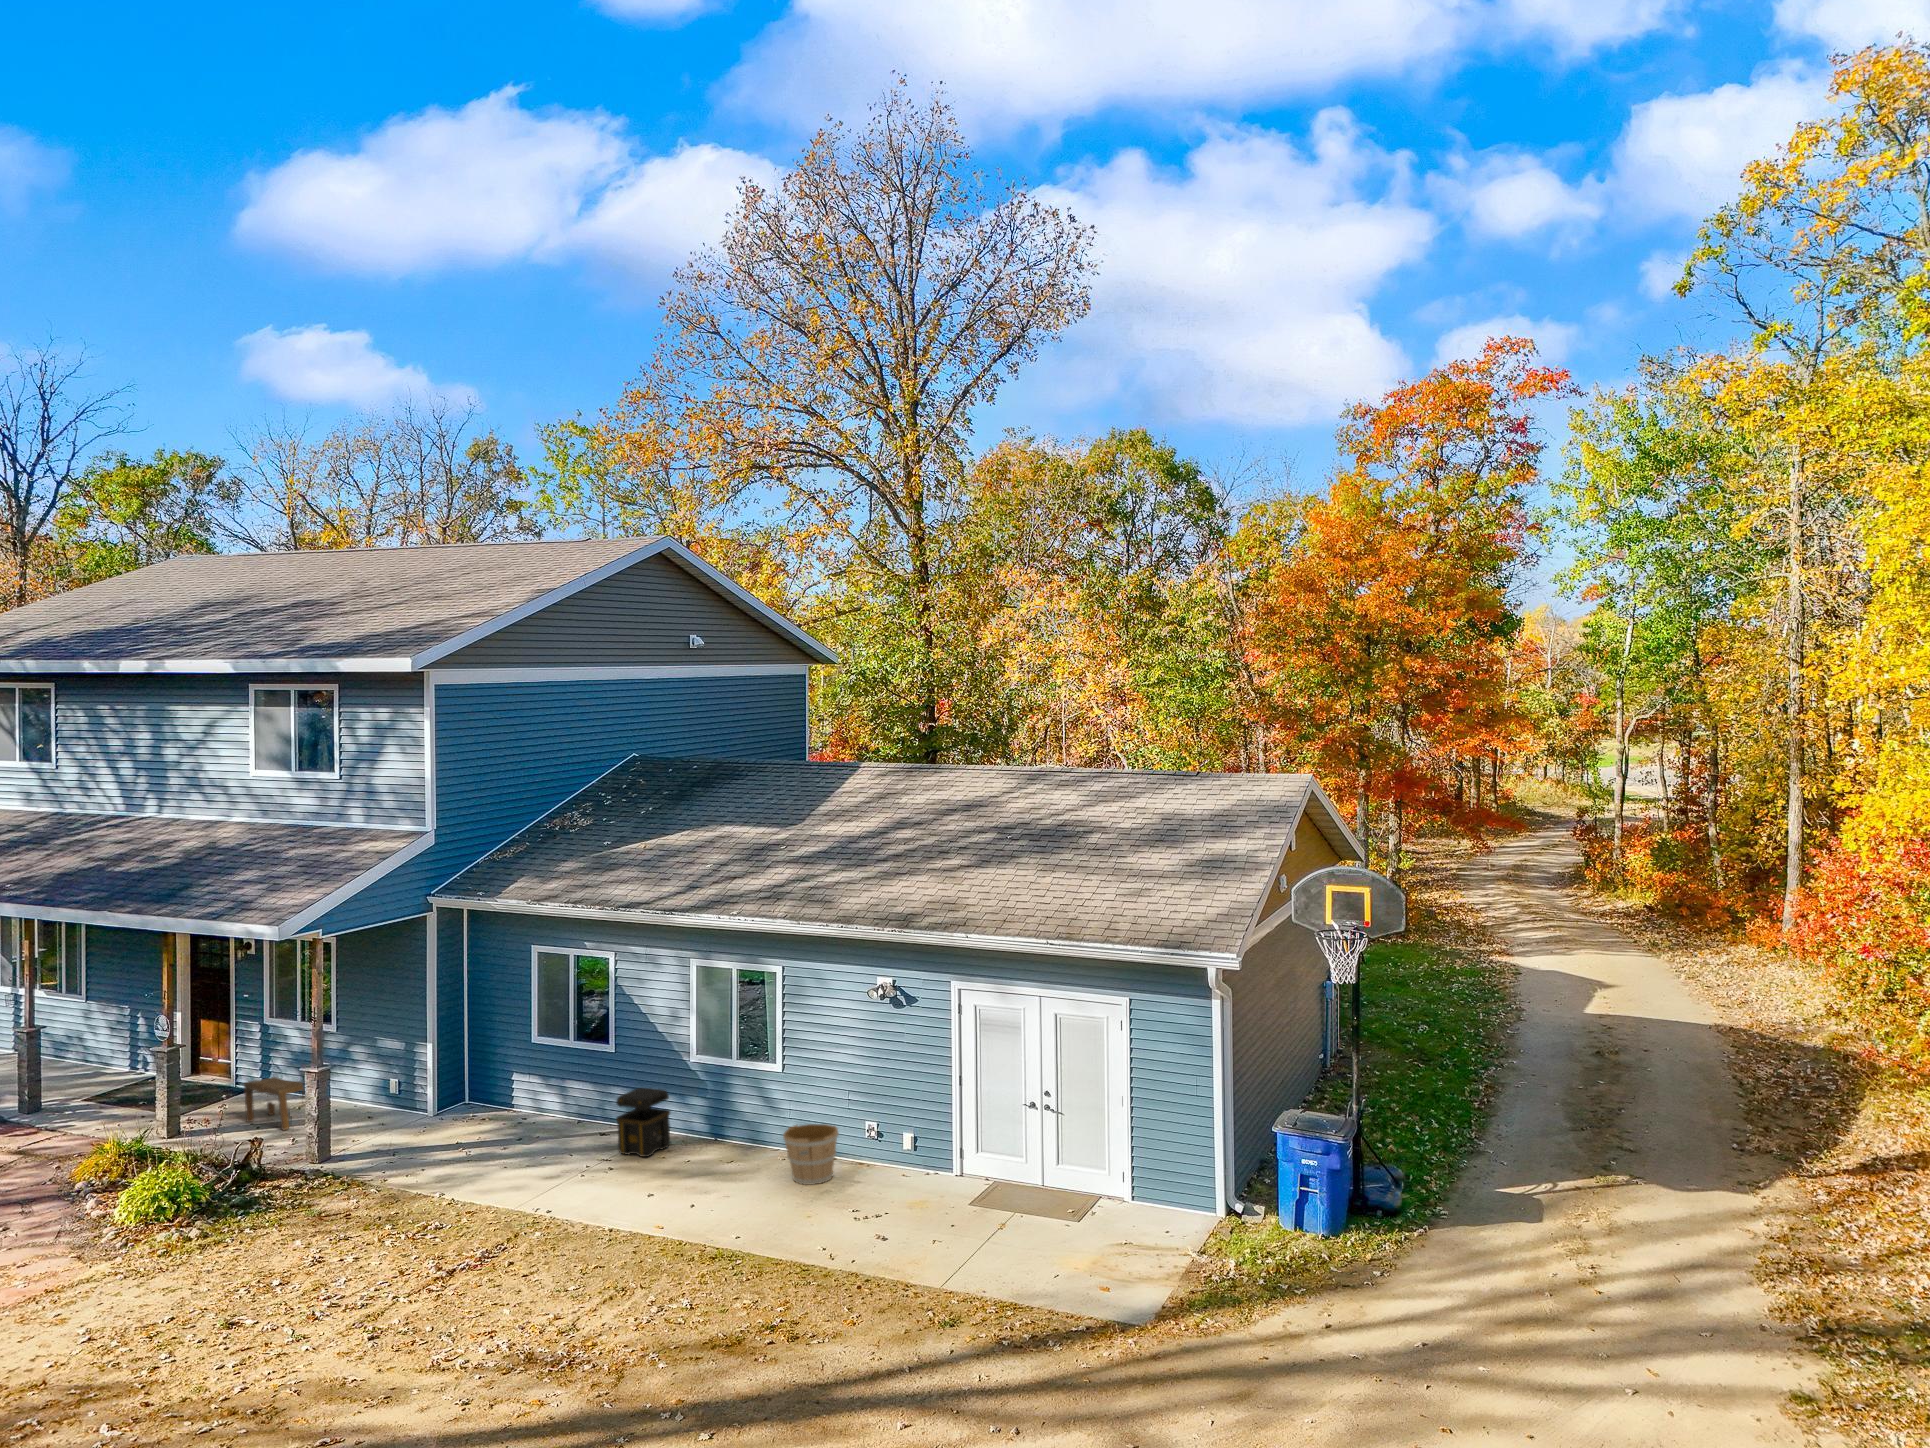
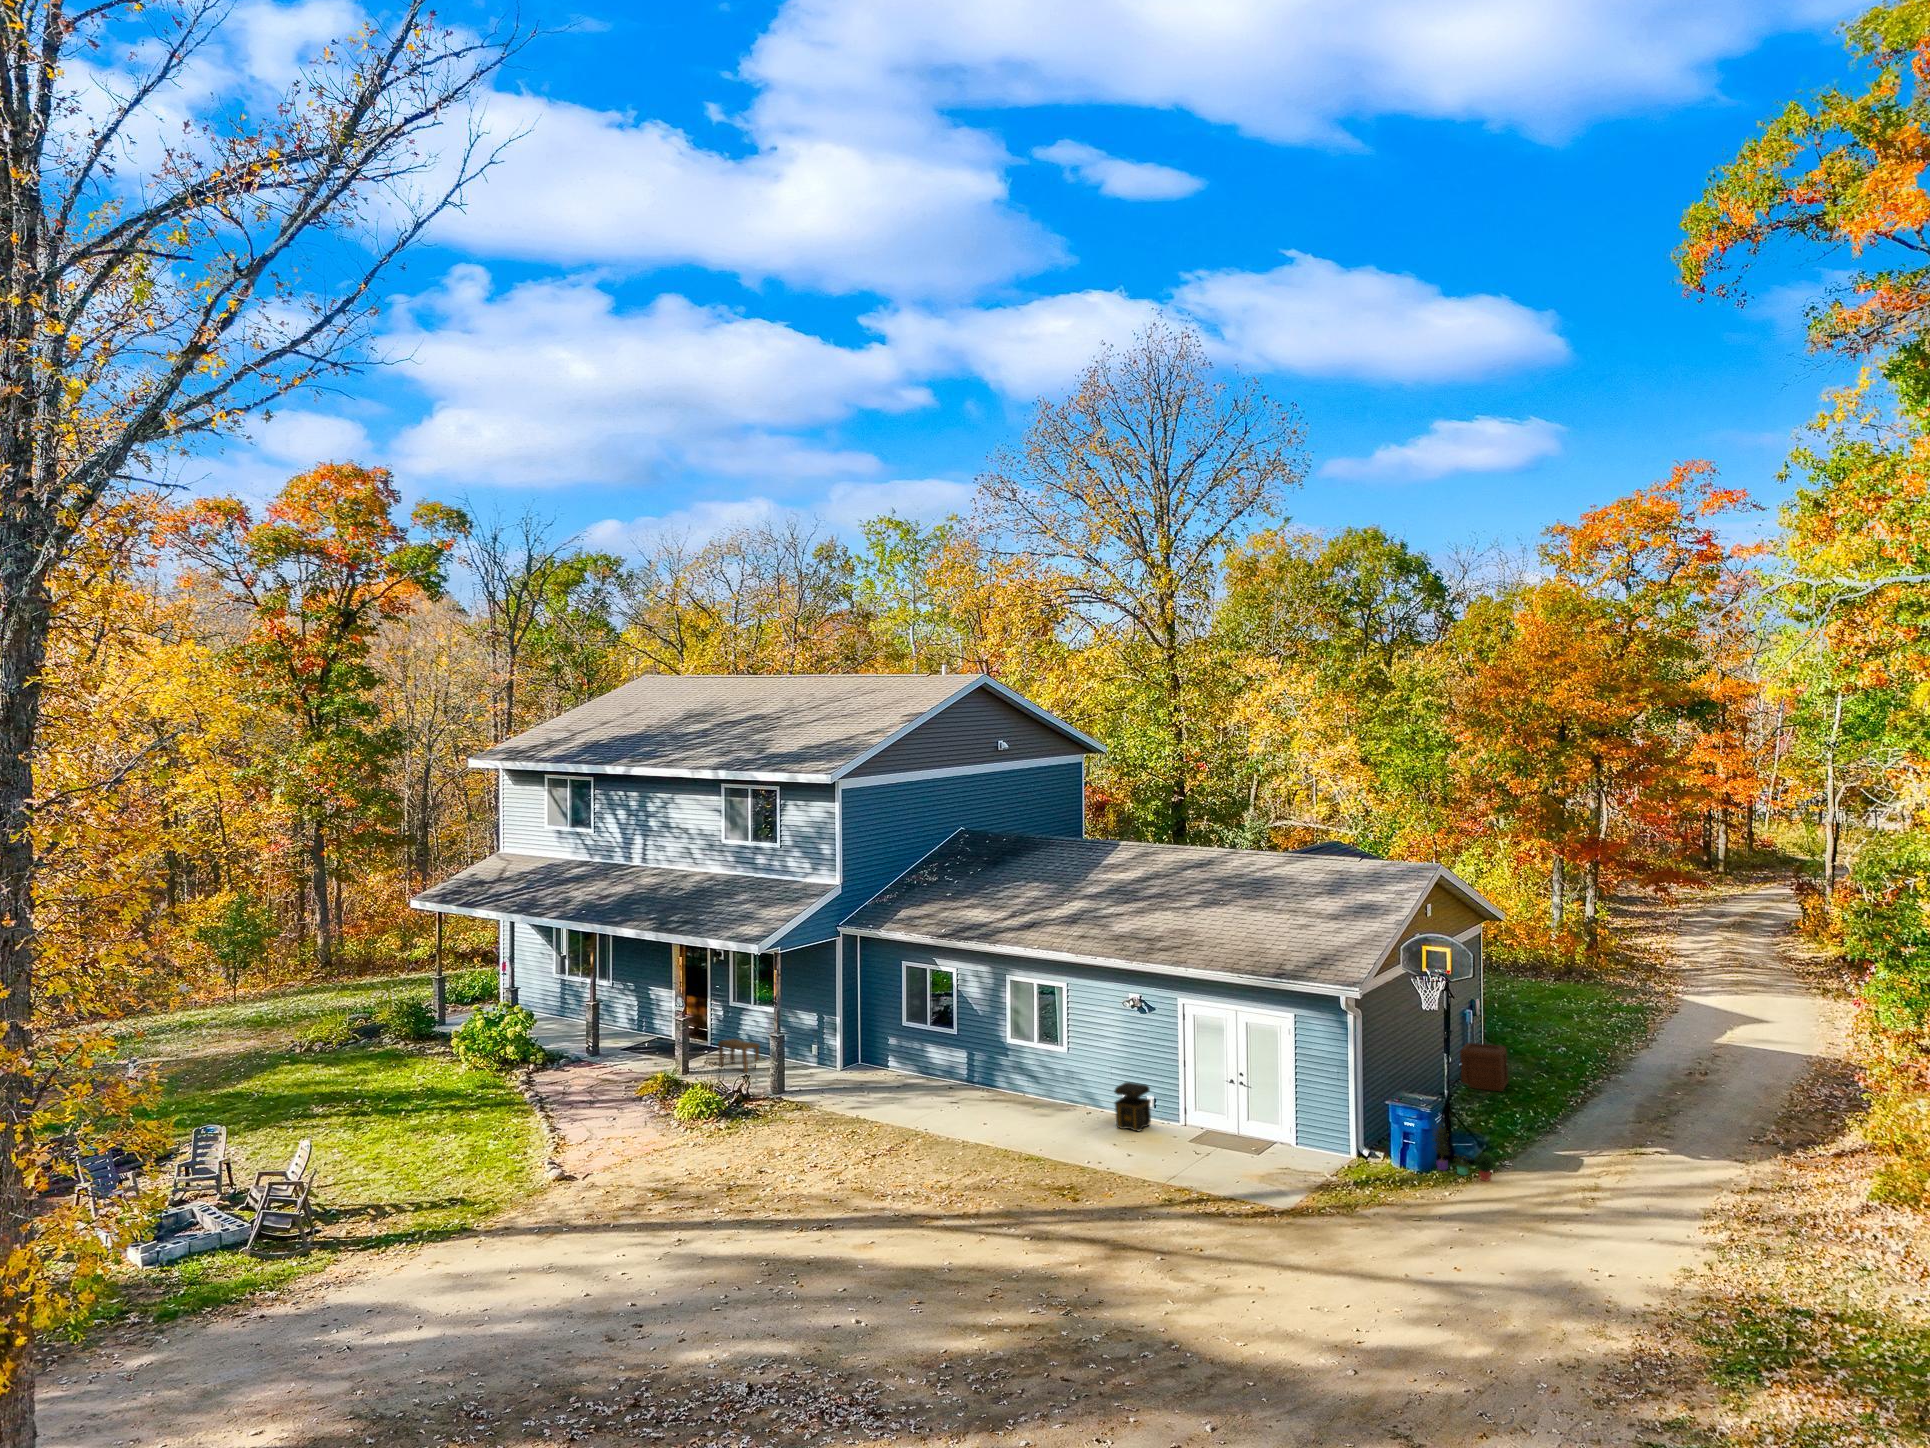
wooden crate: none [1347,1023,1410,1091] -> present [1460,1043,1508,1092]
toolbox: present [616,1088,670,1157] -> present [1114,1082,1151,1131]
wooden bucket: present [783,1124,839,1185] -> none [1068,1085,1104,1124]
potted plant: none [1336,1154,1434,1244] -> present [1433,1123,1494,1181]

